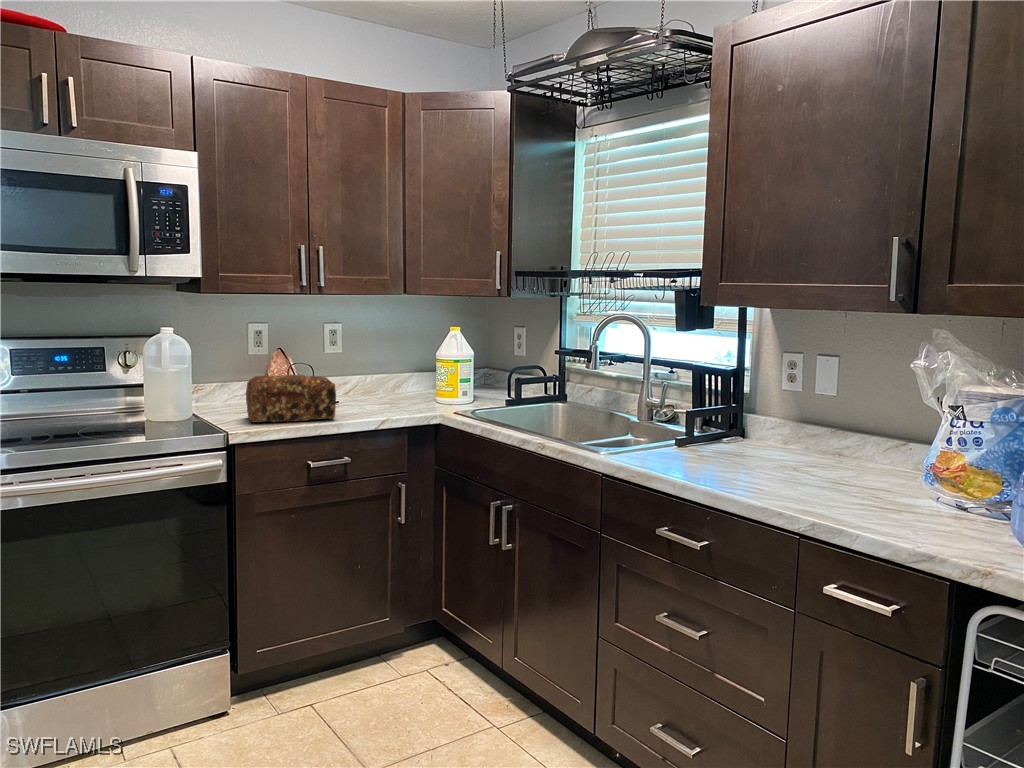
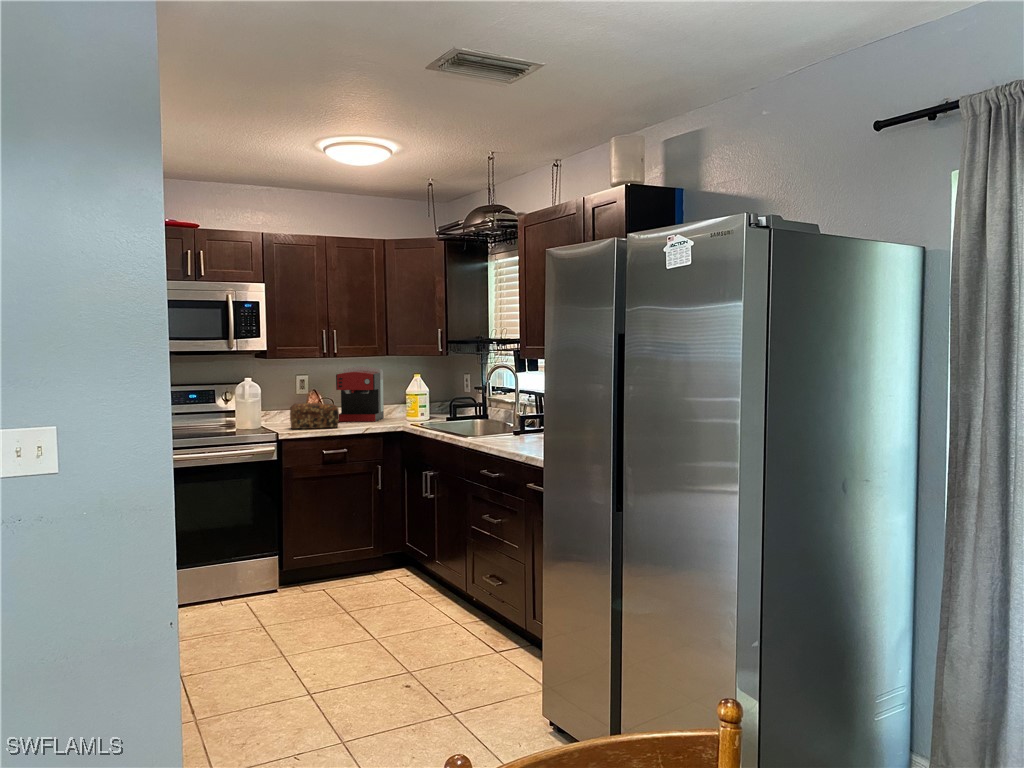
coffee maker: none [321,311,393,404] -> present [336,366,384,422]

